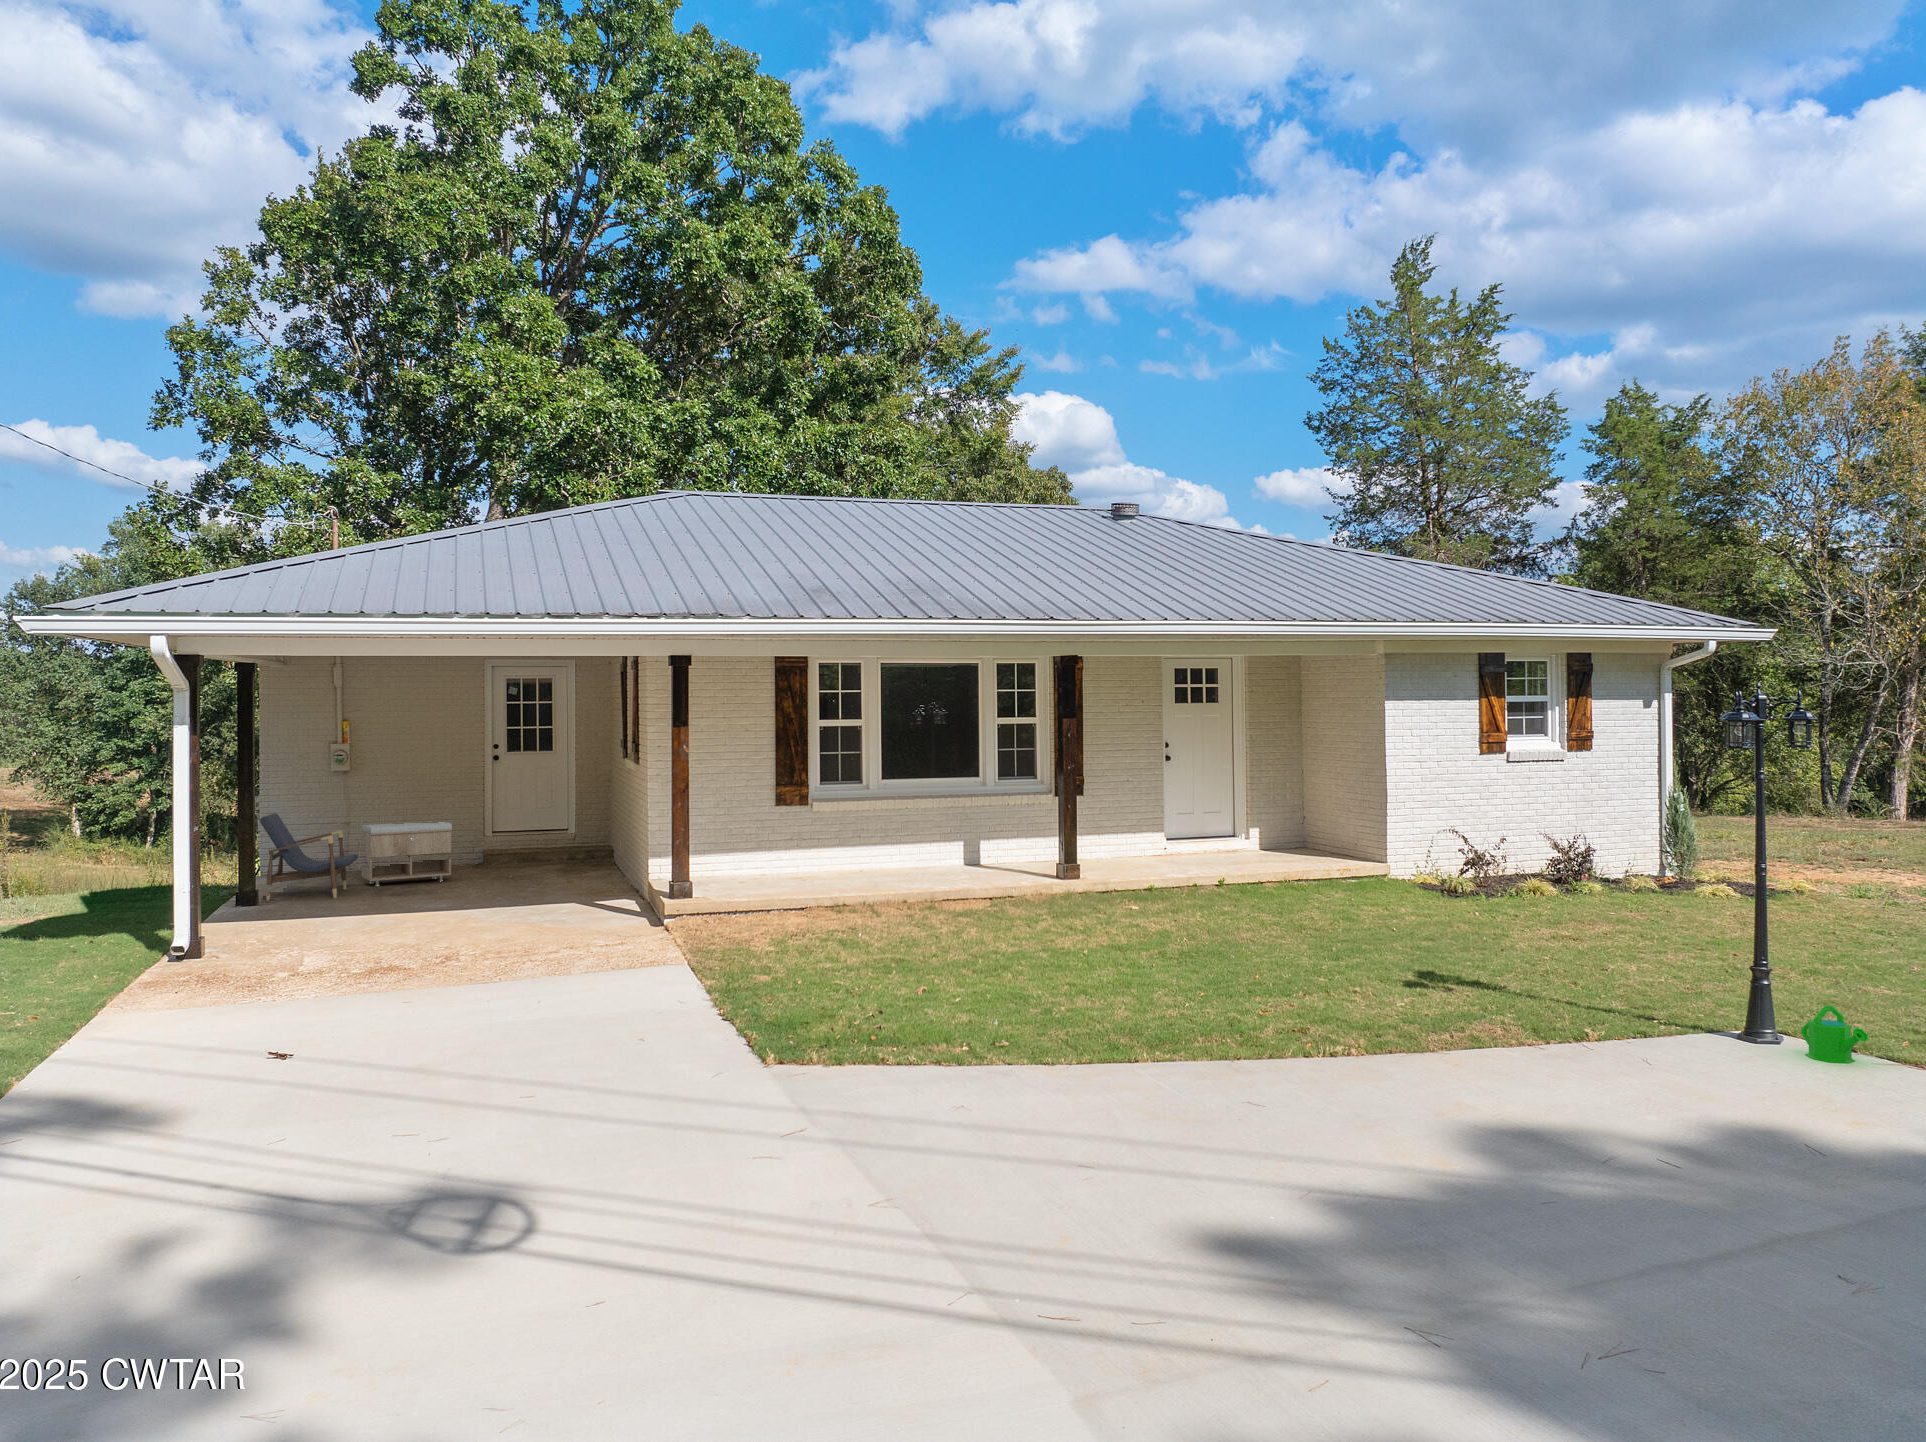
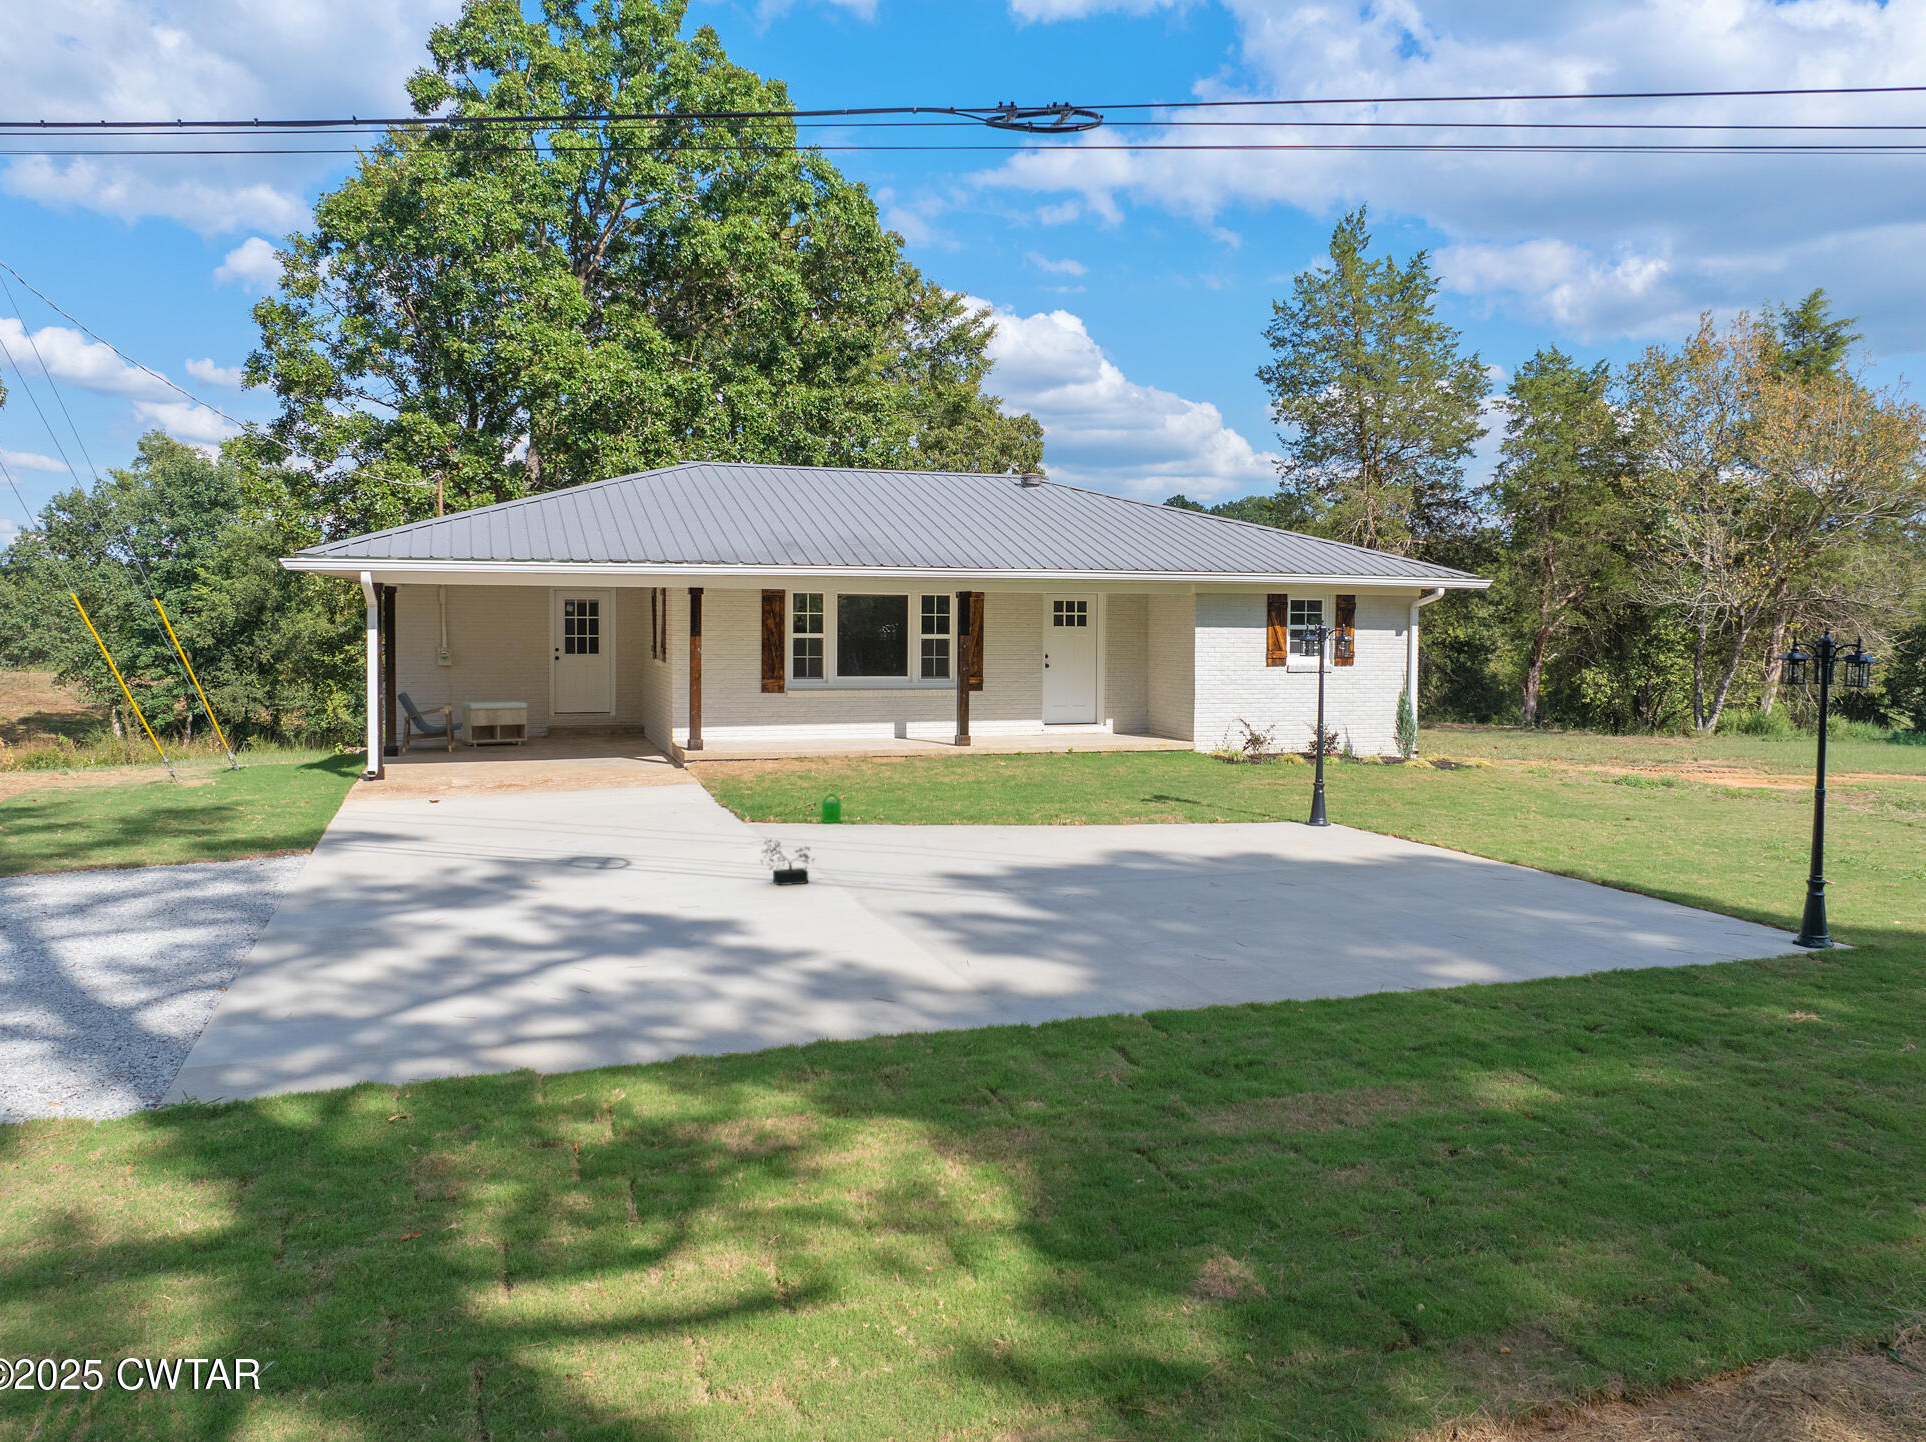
watering can: present [1801,1005,1869,1063] -> present [822,793,841,823]
decorative plant: none [828,1243,967,1381] -> present [764,840,813,885]

